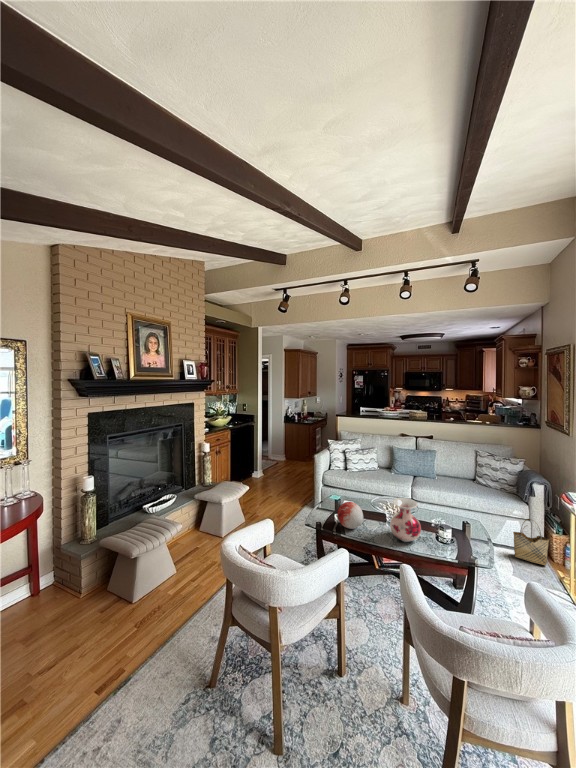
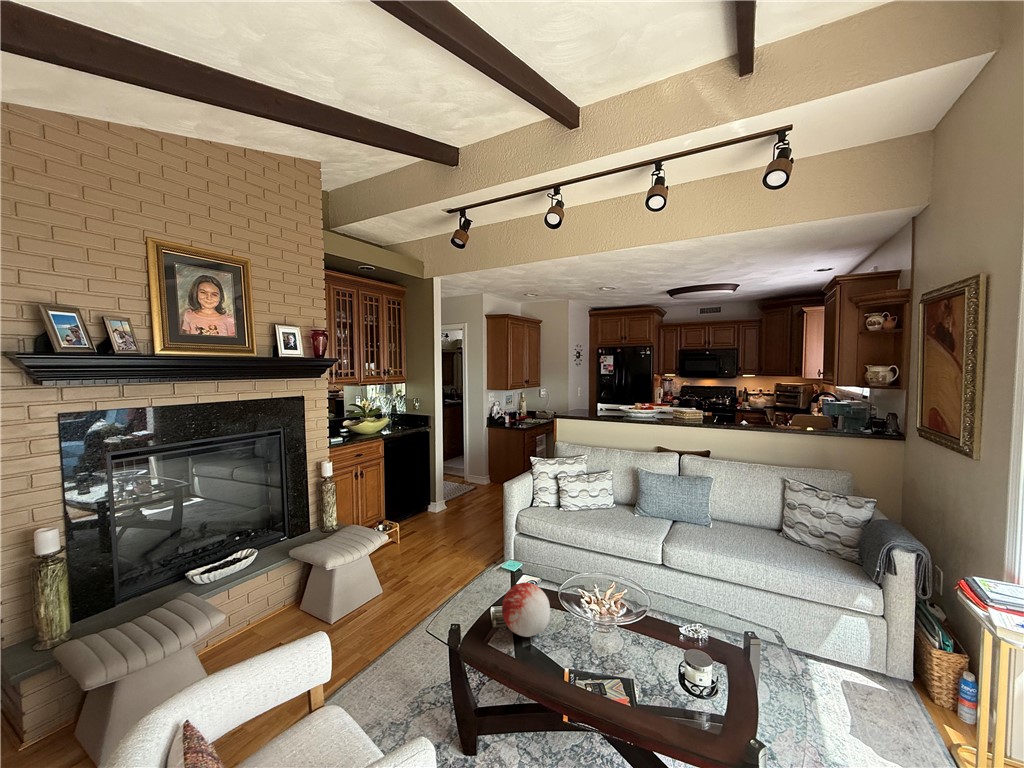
vase: present [390,498,421,542] -> none [597,582,657,675]
woven basket: present [513,519,549,565] -> none [849,615,922,709]

